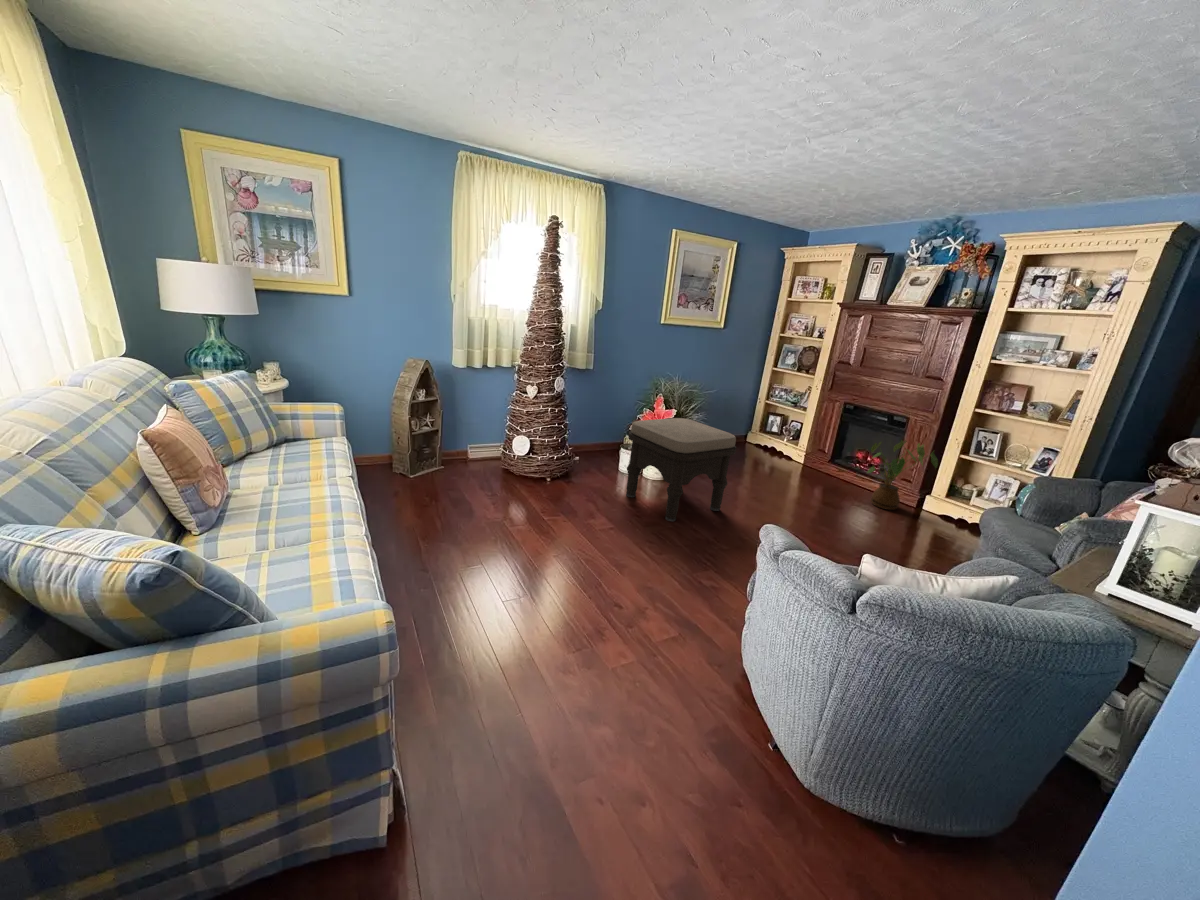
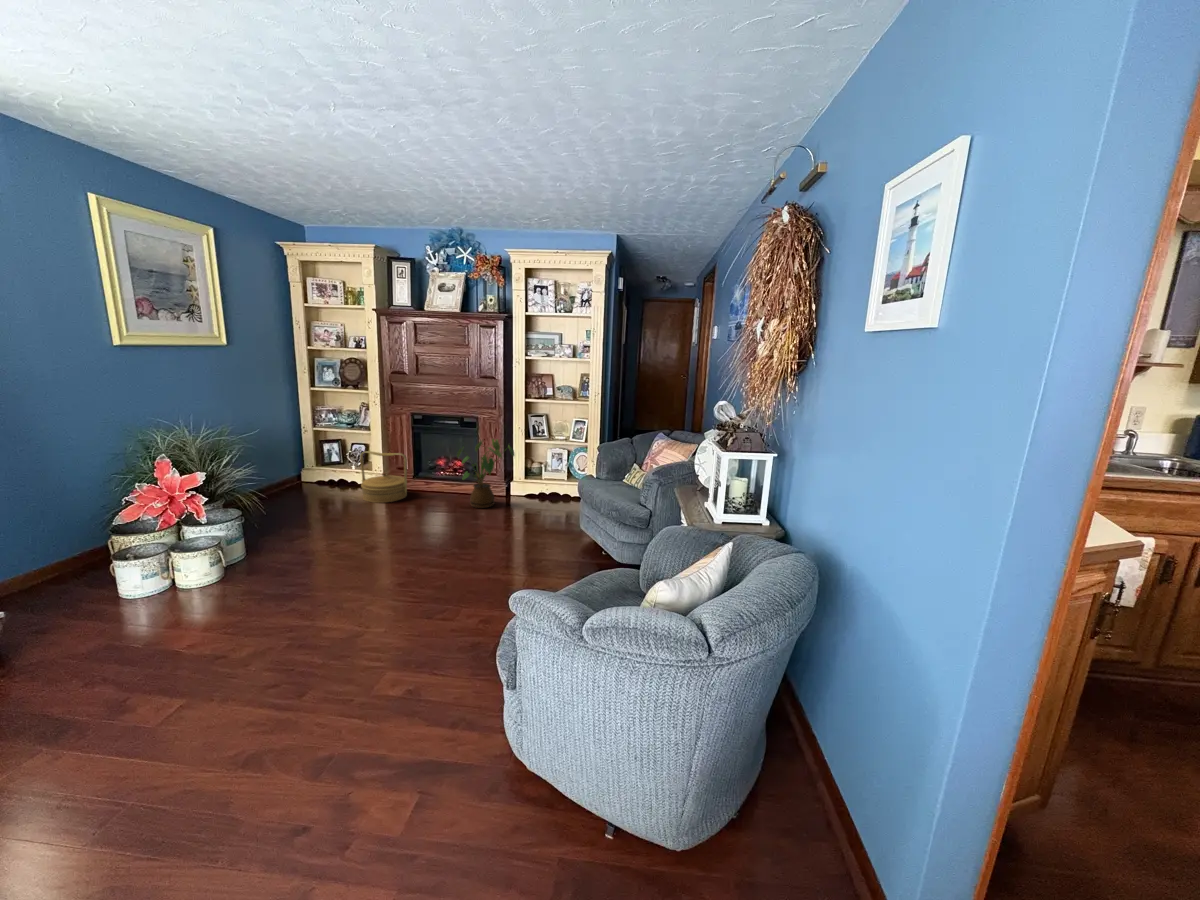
ottoman: present [626,418,736,521] -> none [139,482,336,638]
woven basket: none [781,427,827,476] -> present [360,451,407,503]

